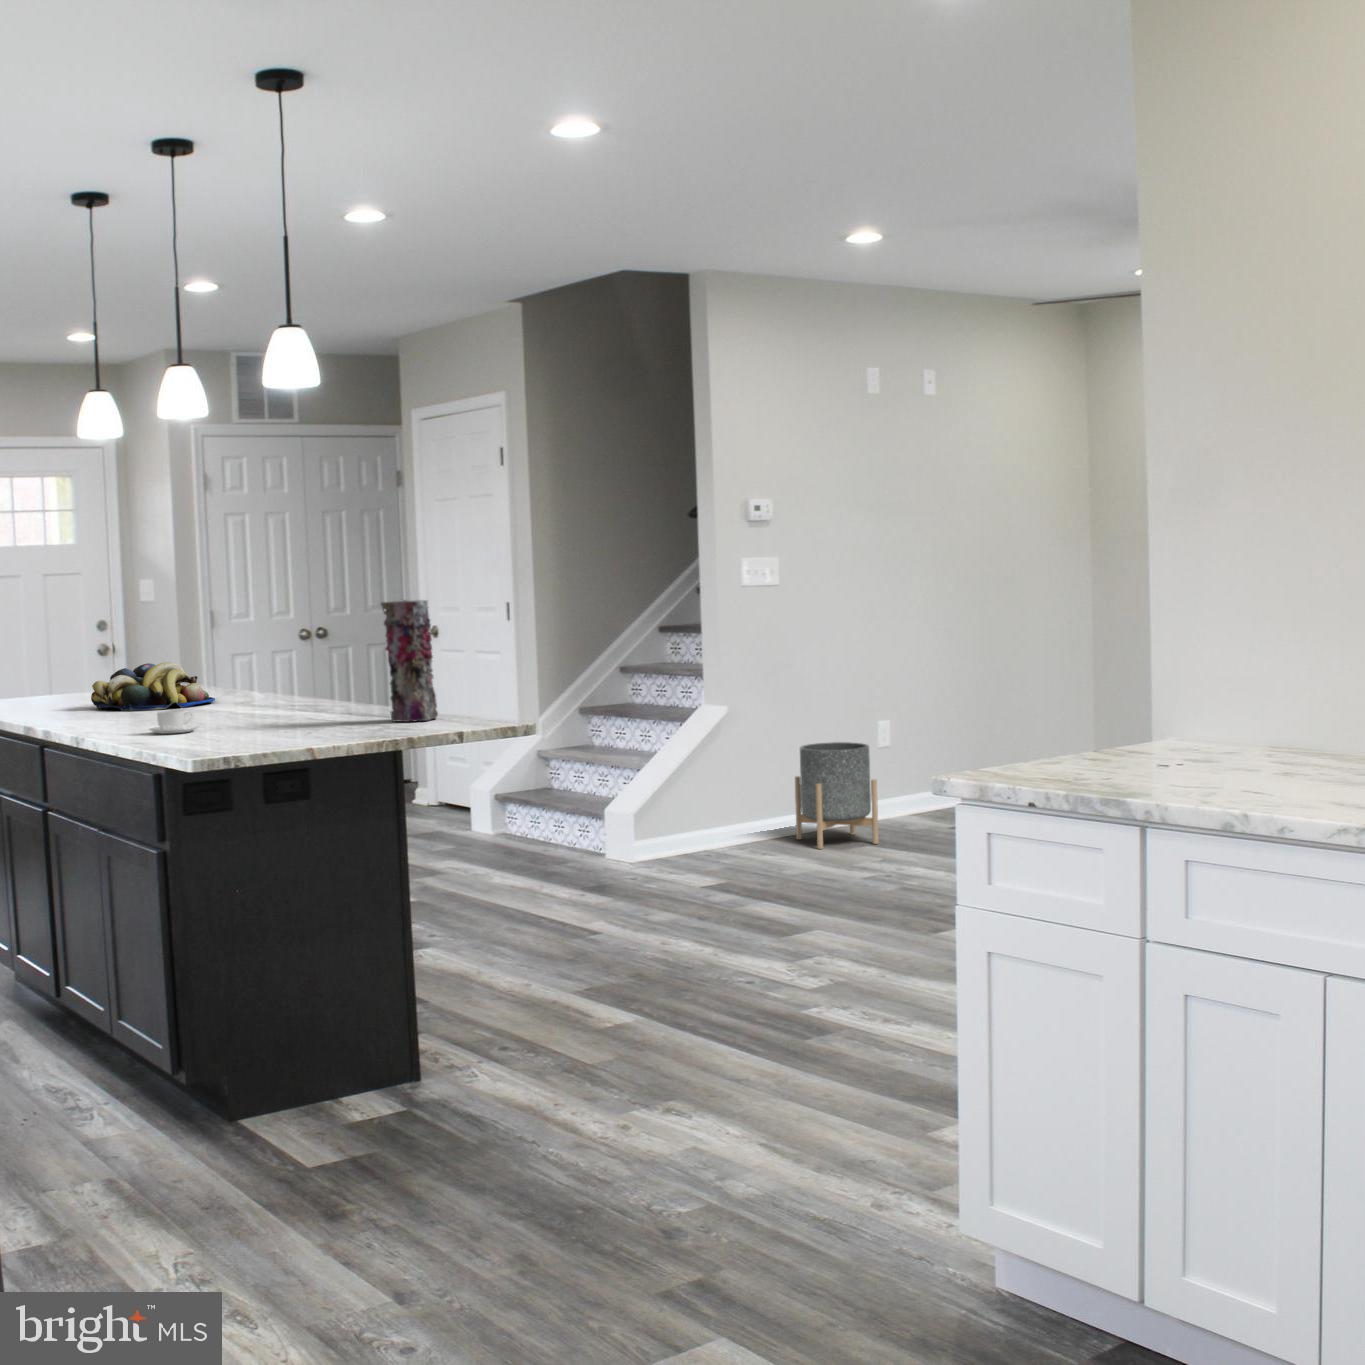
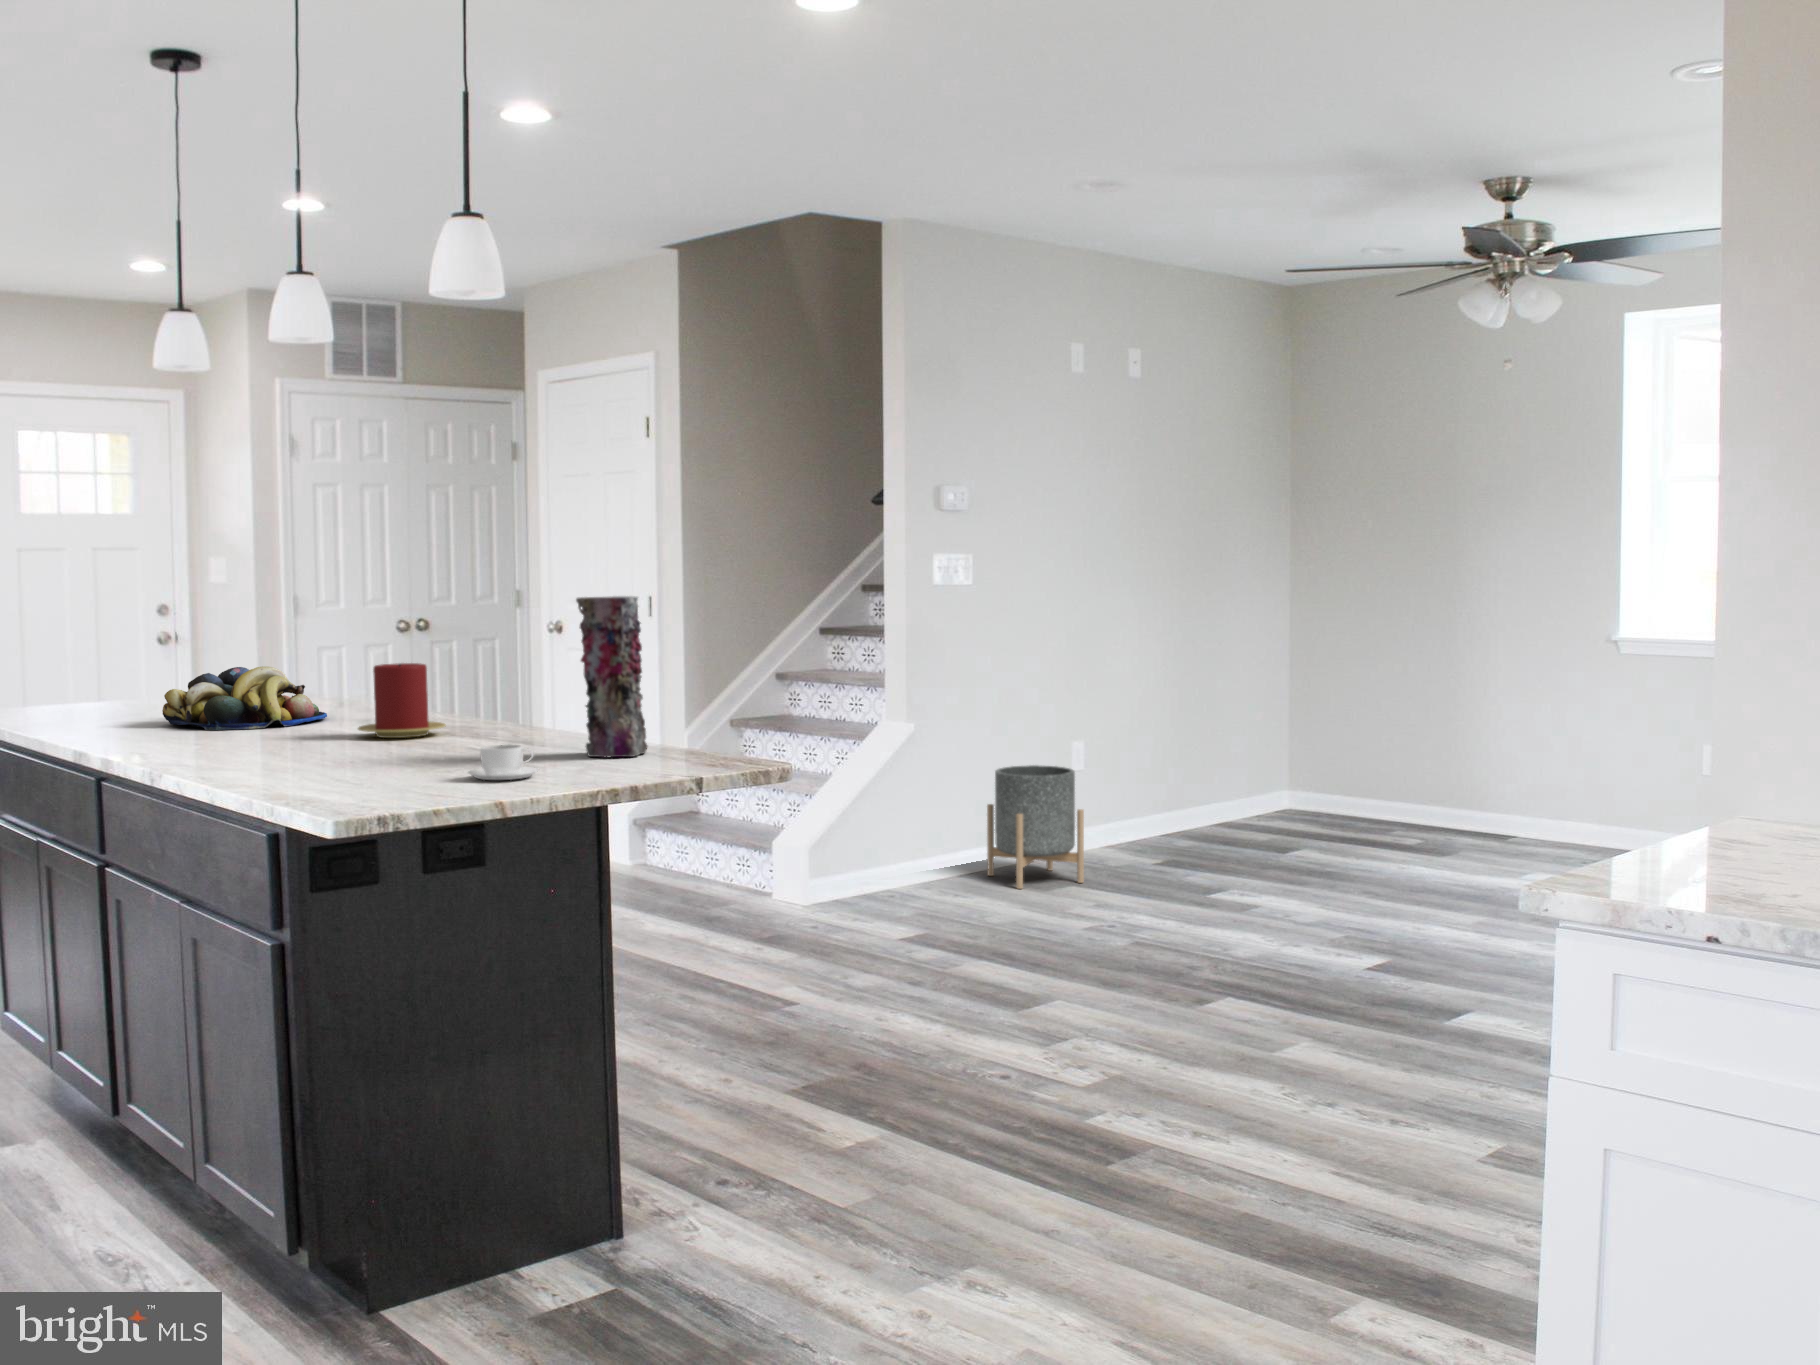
candle: none [231,656,298,713] -> present [358,663,446,738]
coffee cup: present [149,709,198,734] -> present [468,744,538,780]

